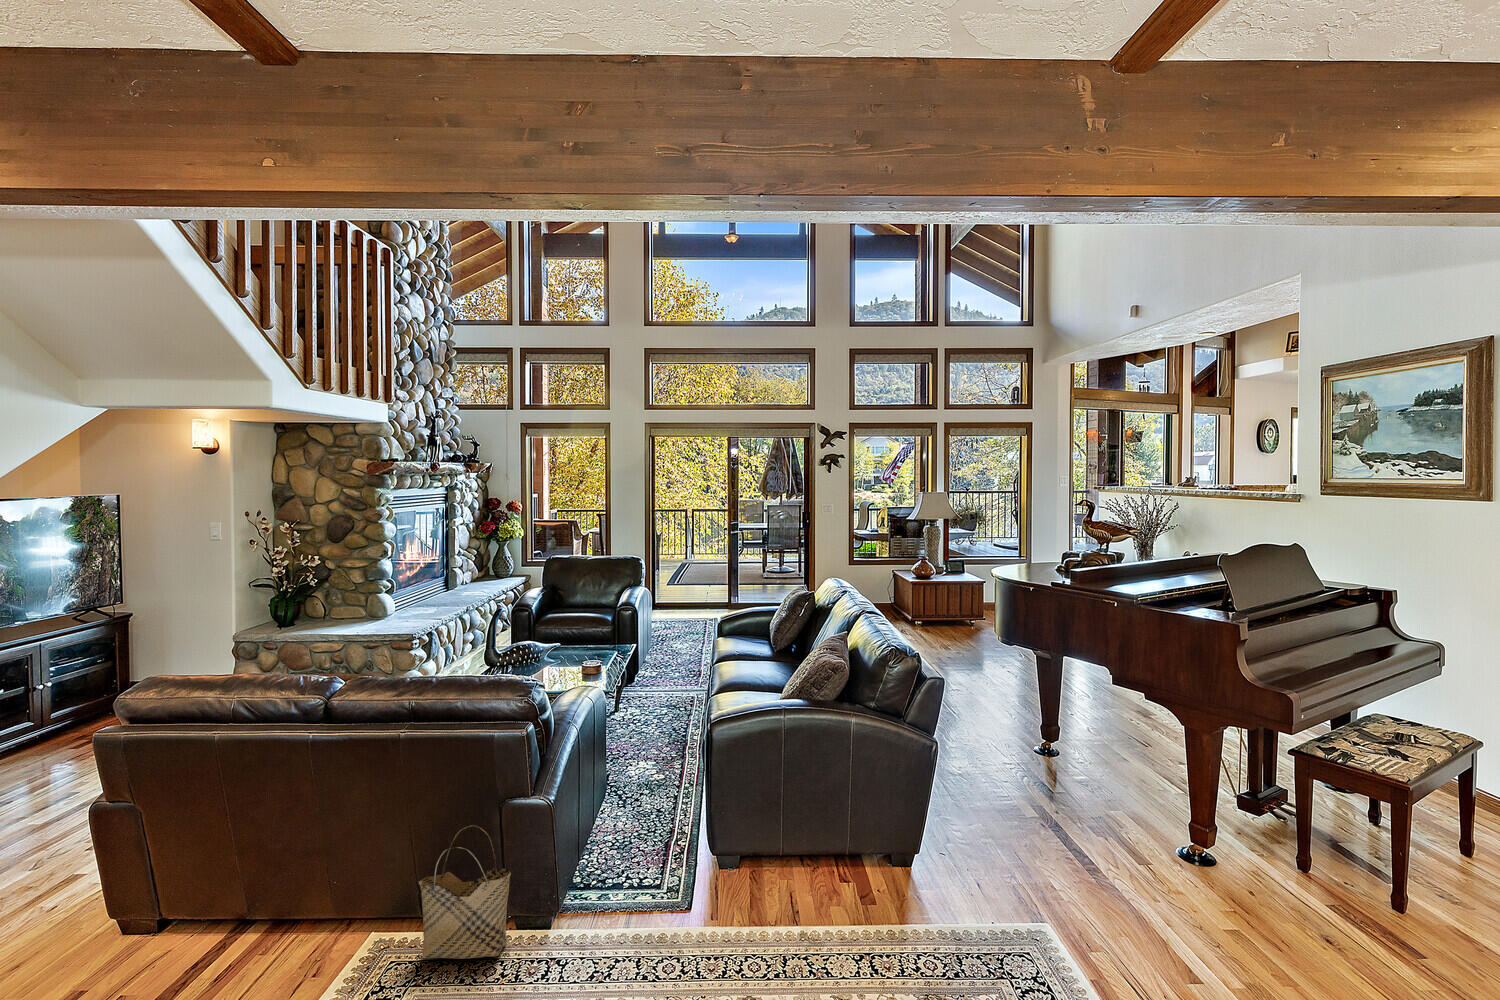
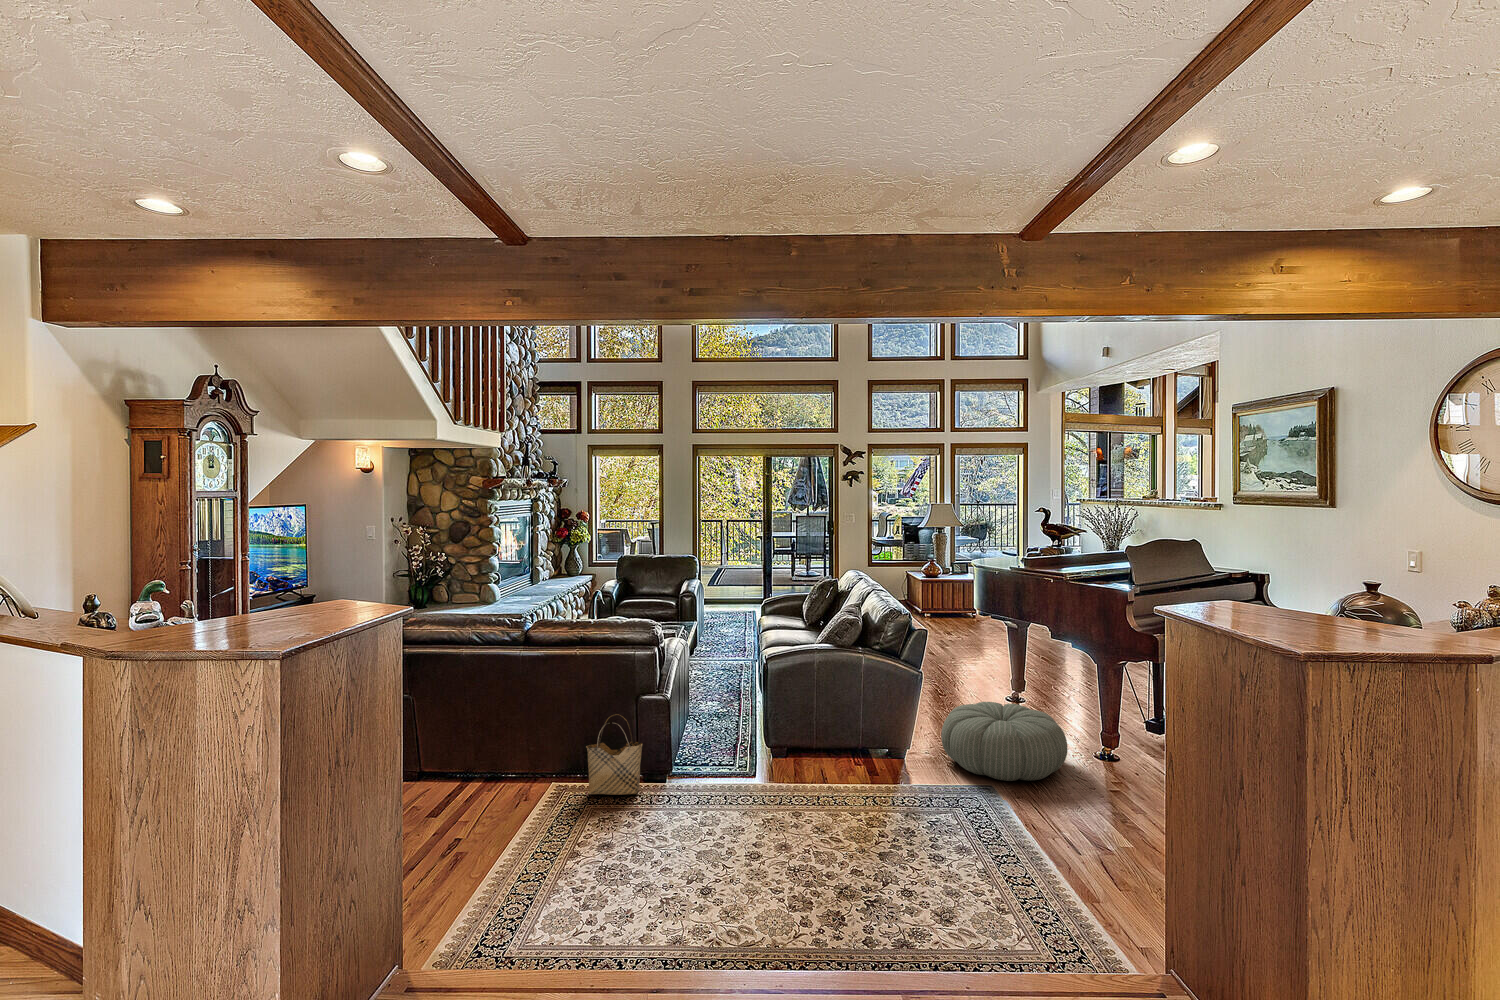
pouf: none [966,778,1154,914] -> present [941,702,1067,781]

